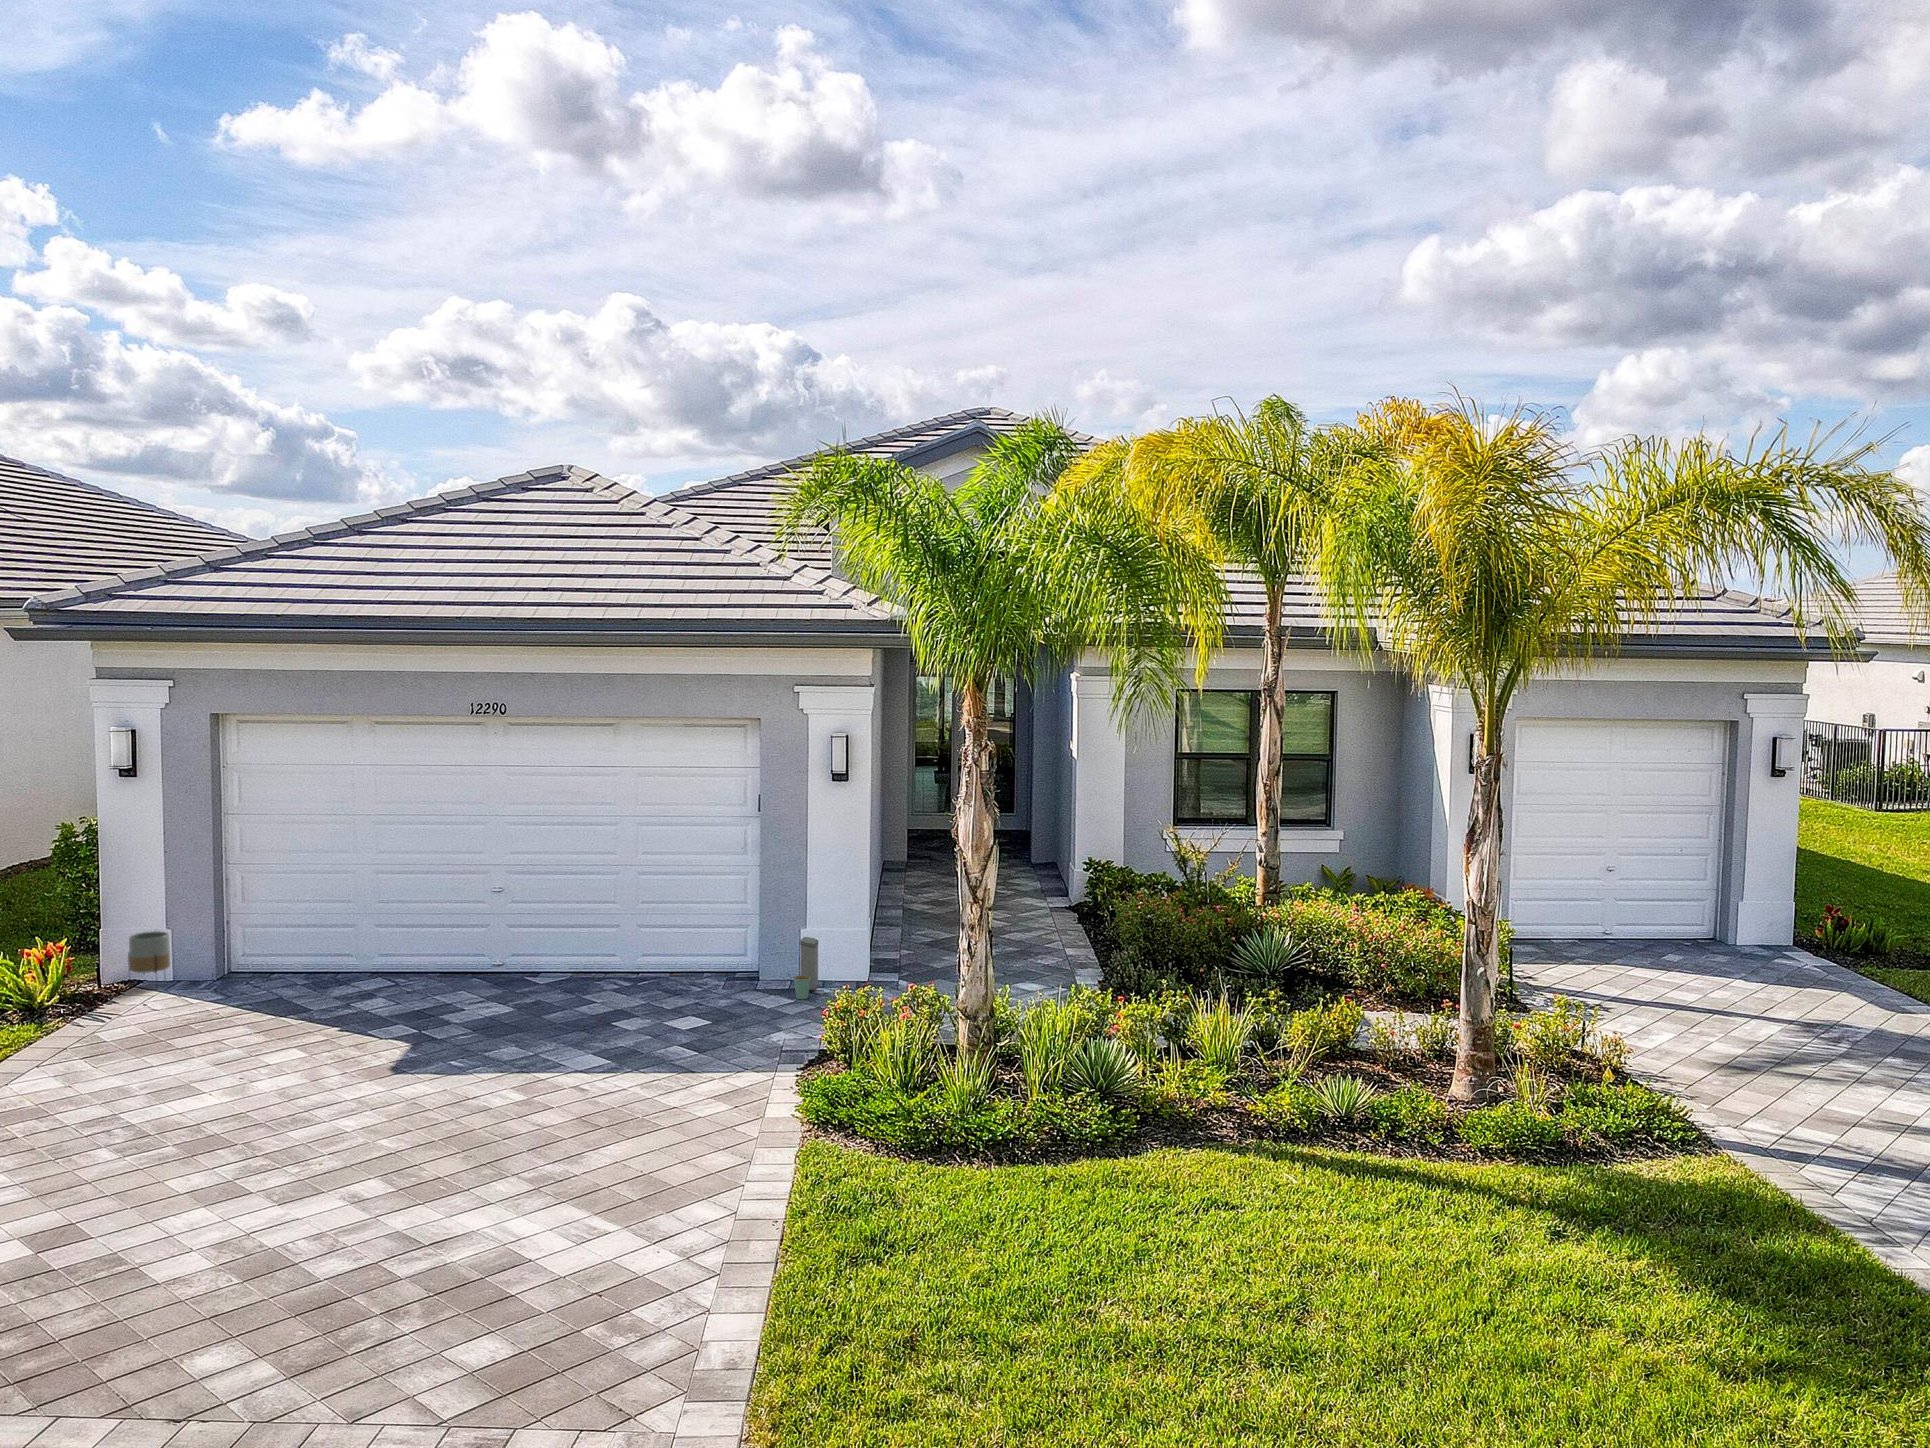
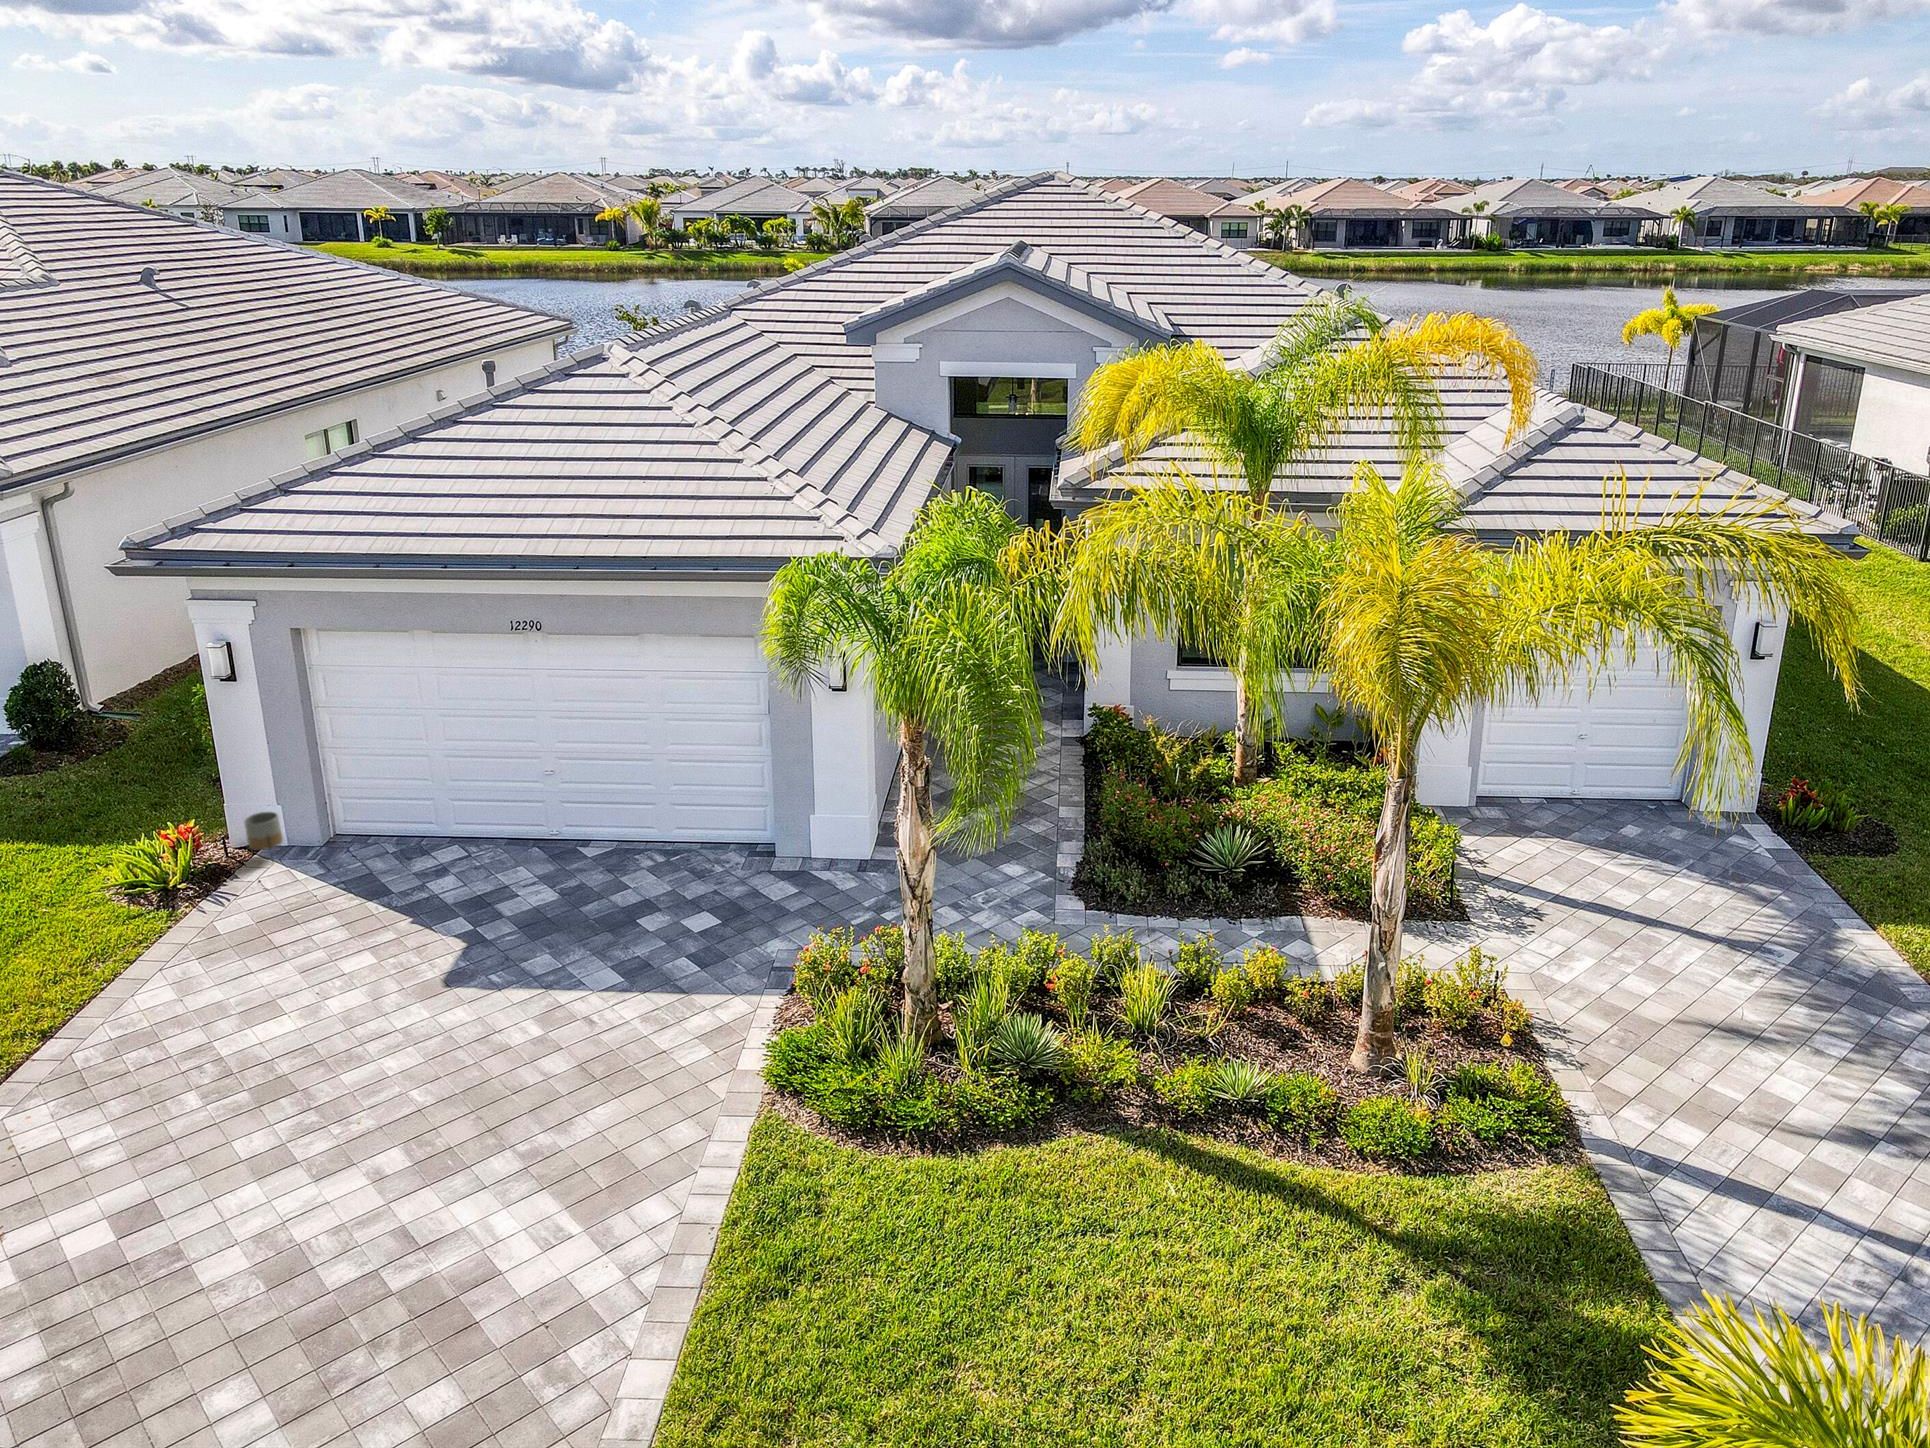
trash can: present [794,937,818,999] -> none [798,823,822,881]

